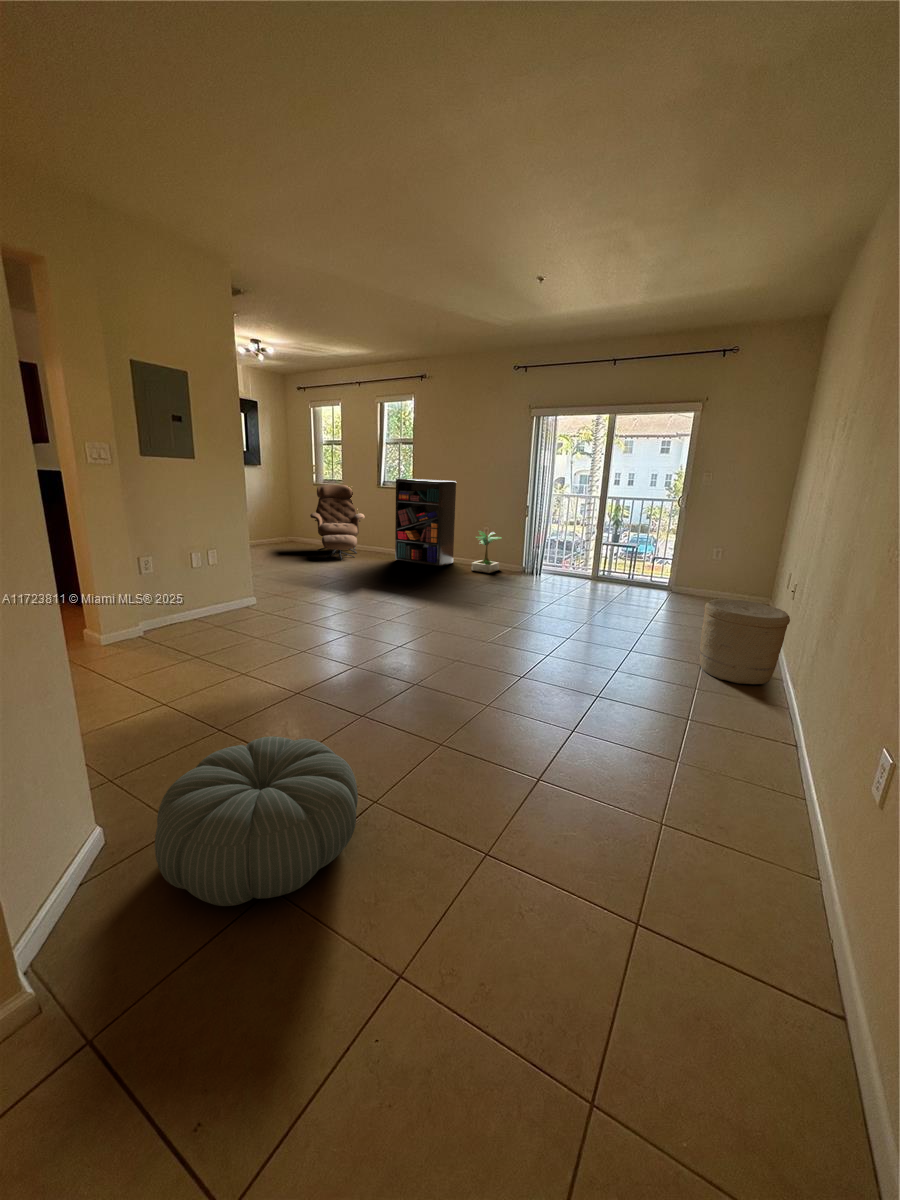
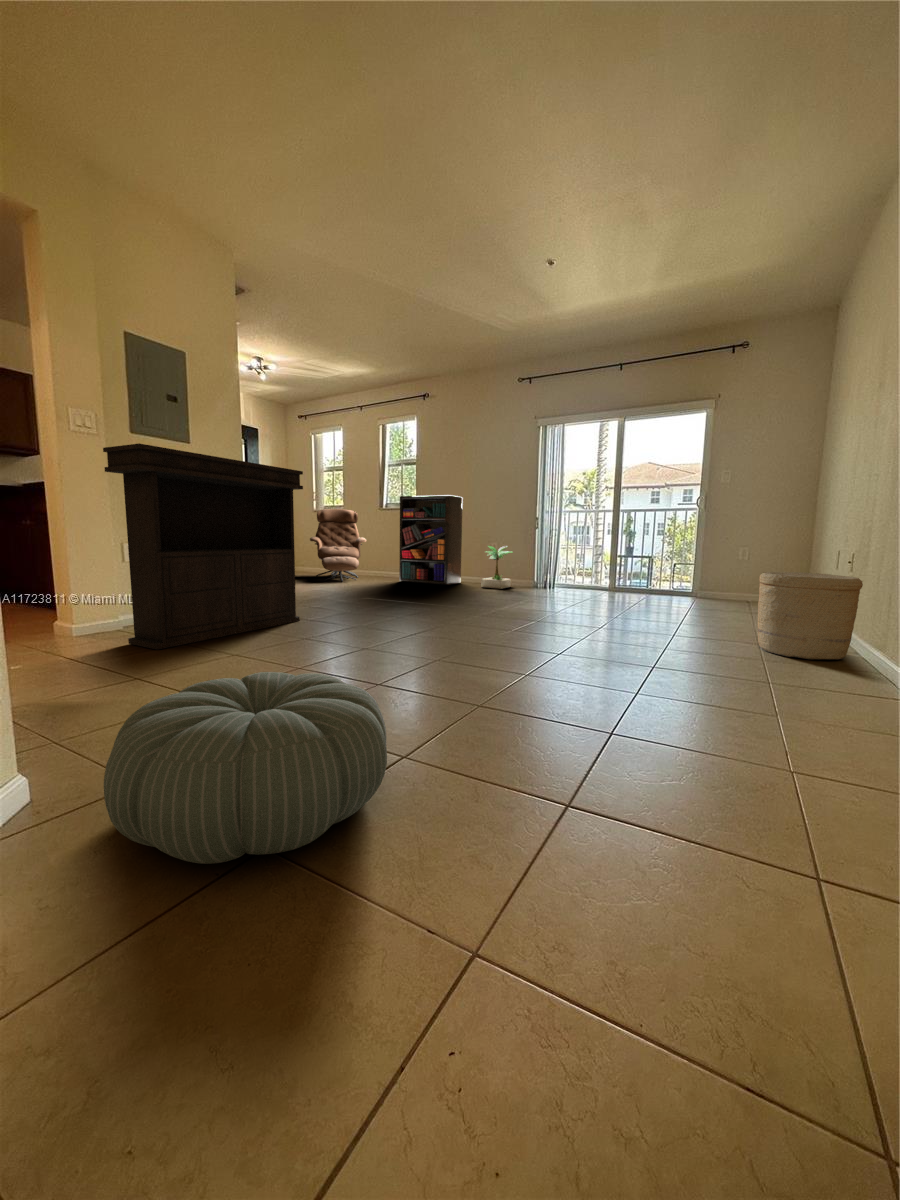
console table: none [118,486,300,663] -> present [103,443,303,650]

